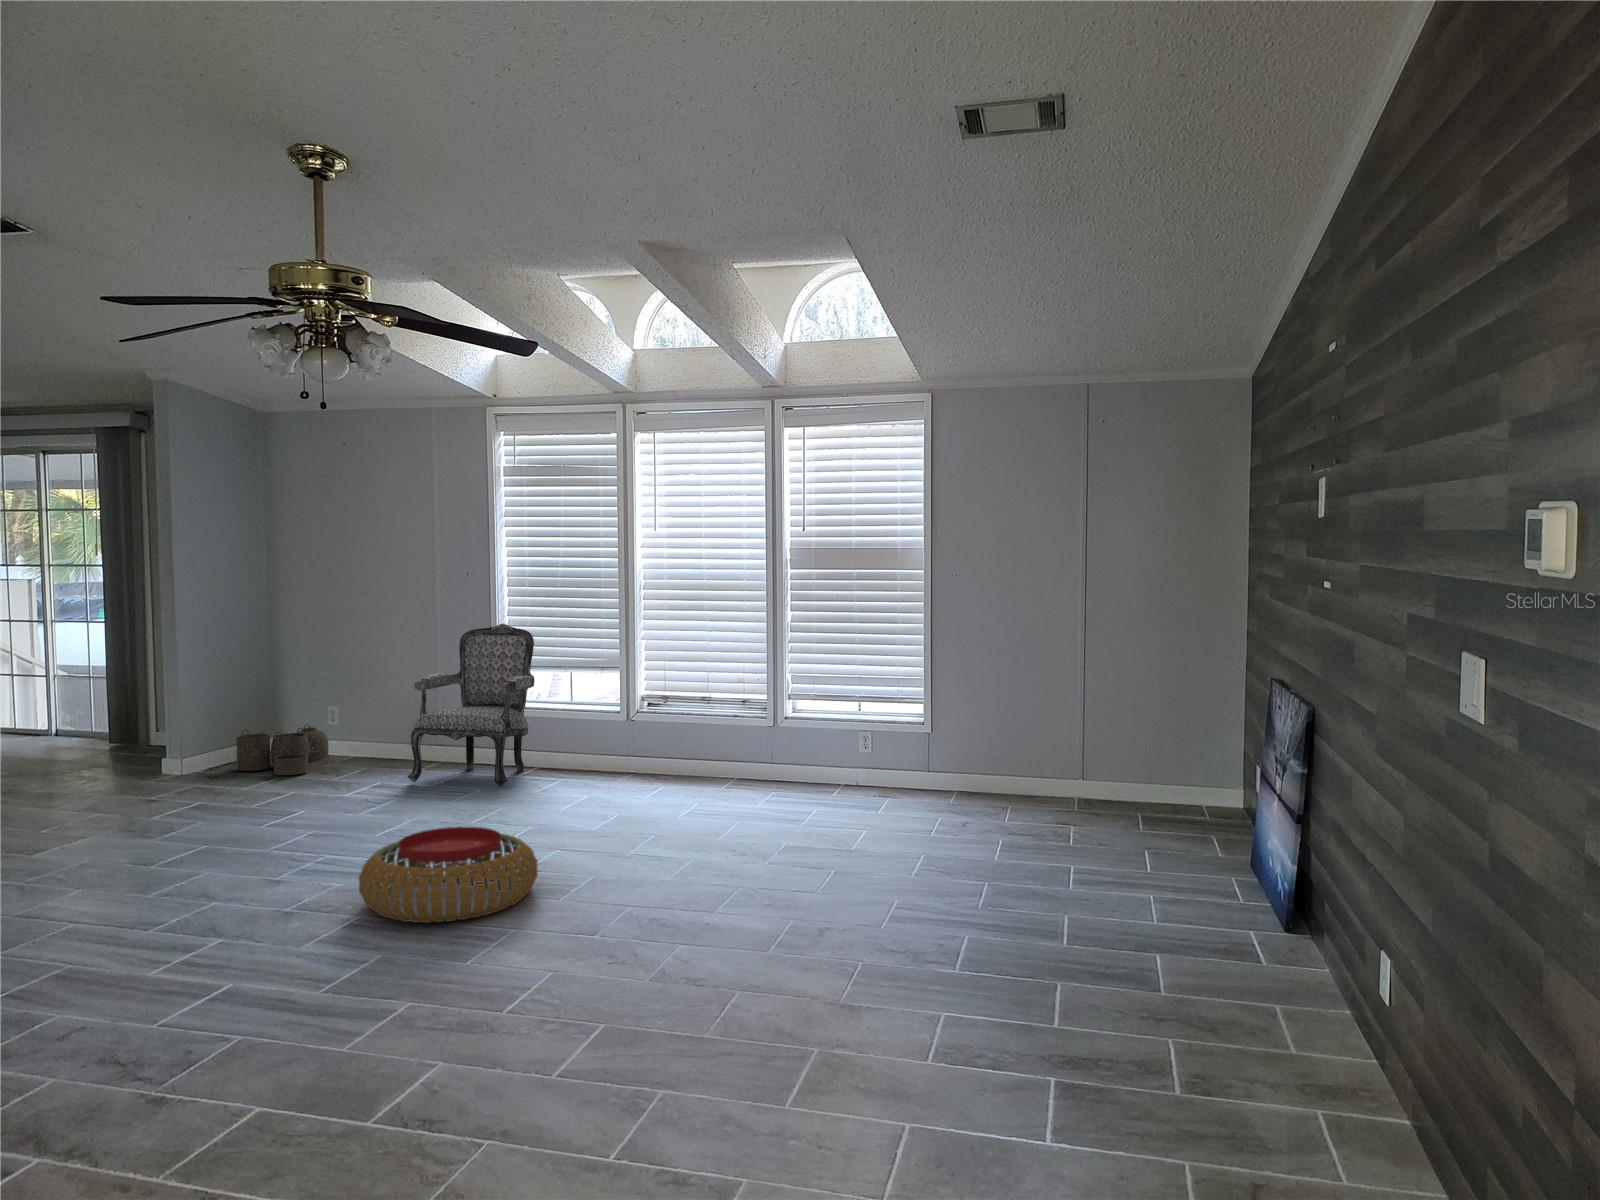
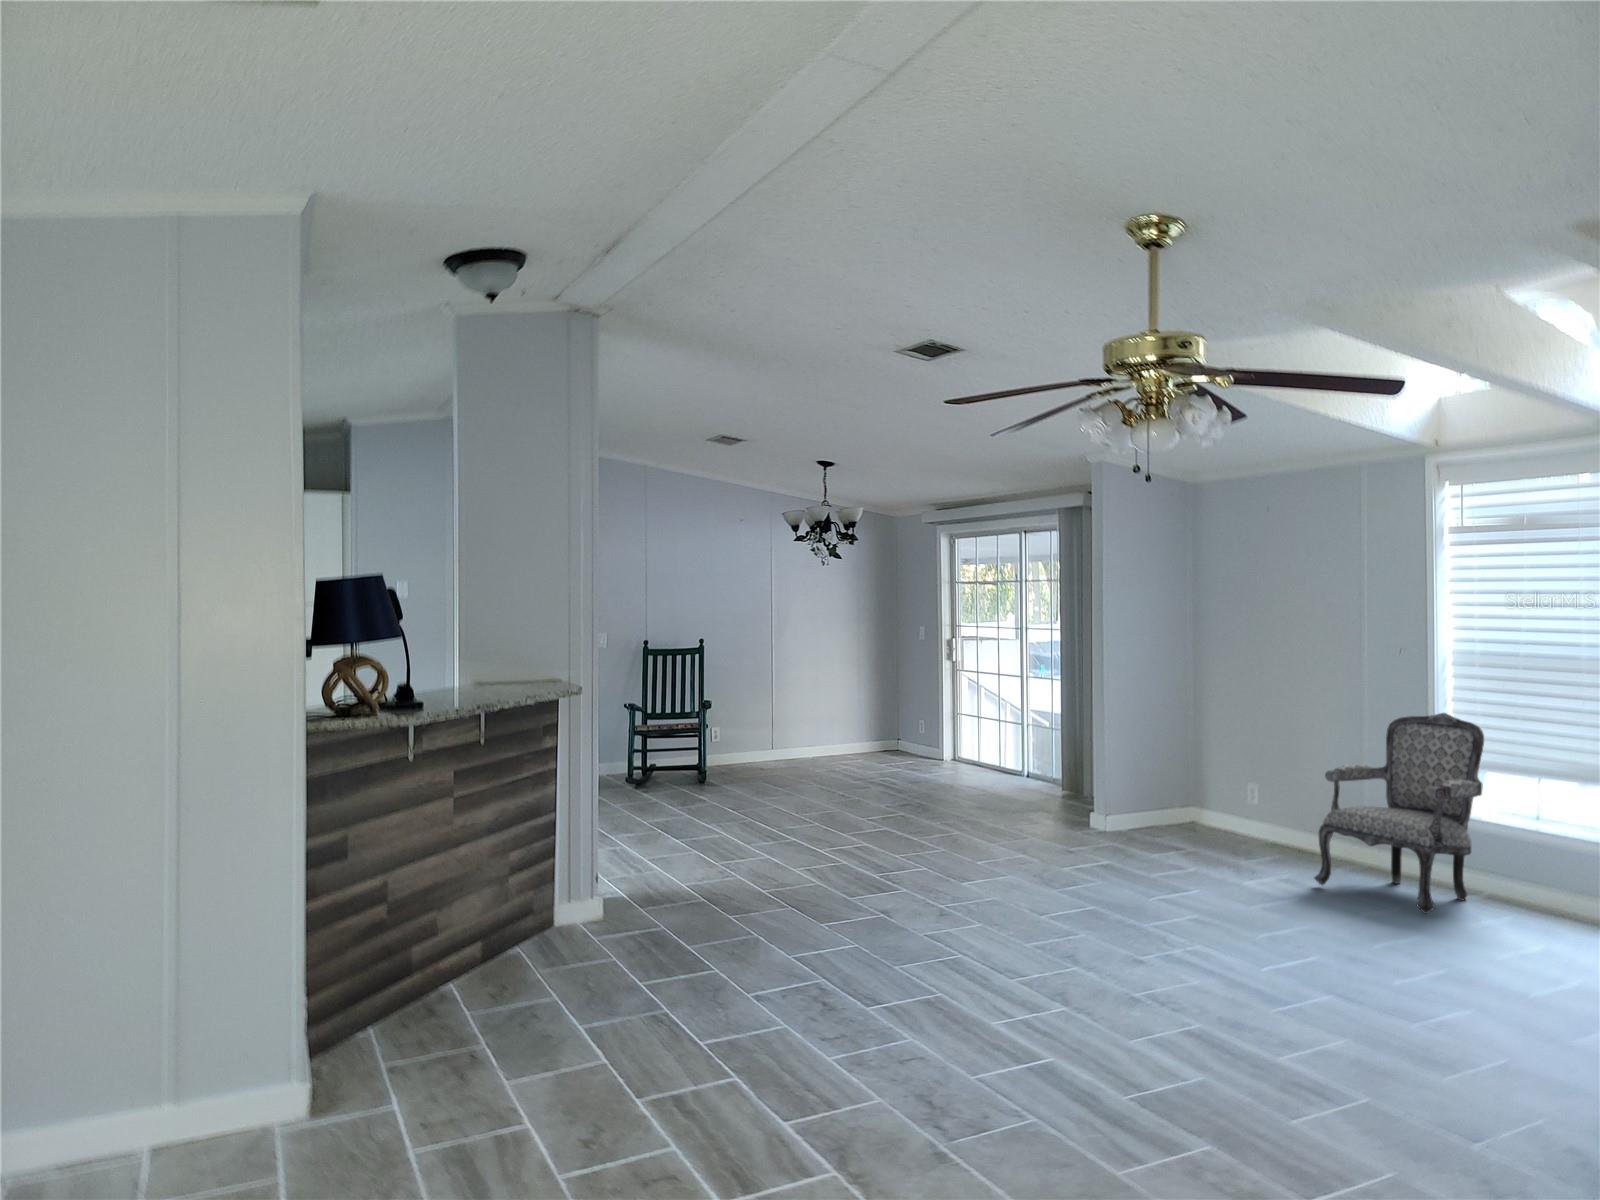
woven basket: present [236,725,328,775] -> none [1152,796,1243,851]
pouf: present [359,827,538,923] -> none [1200,950,1422,1075]

